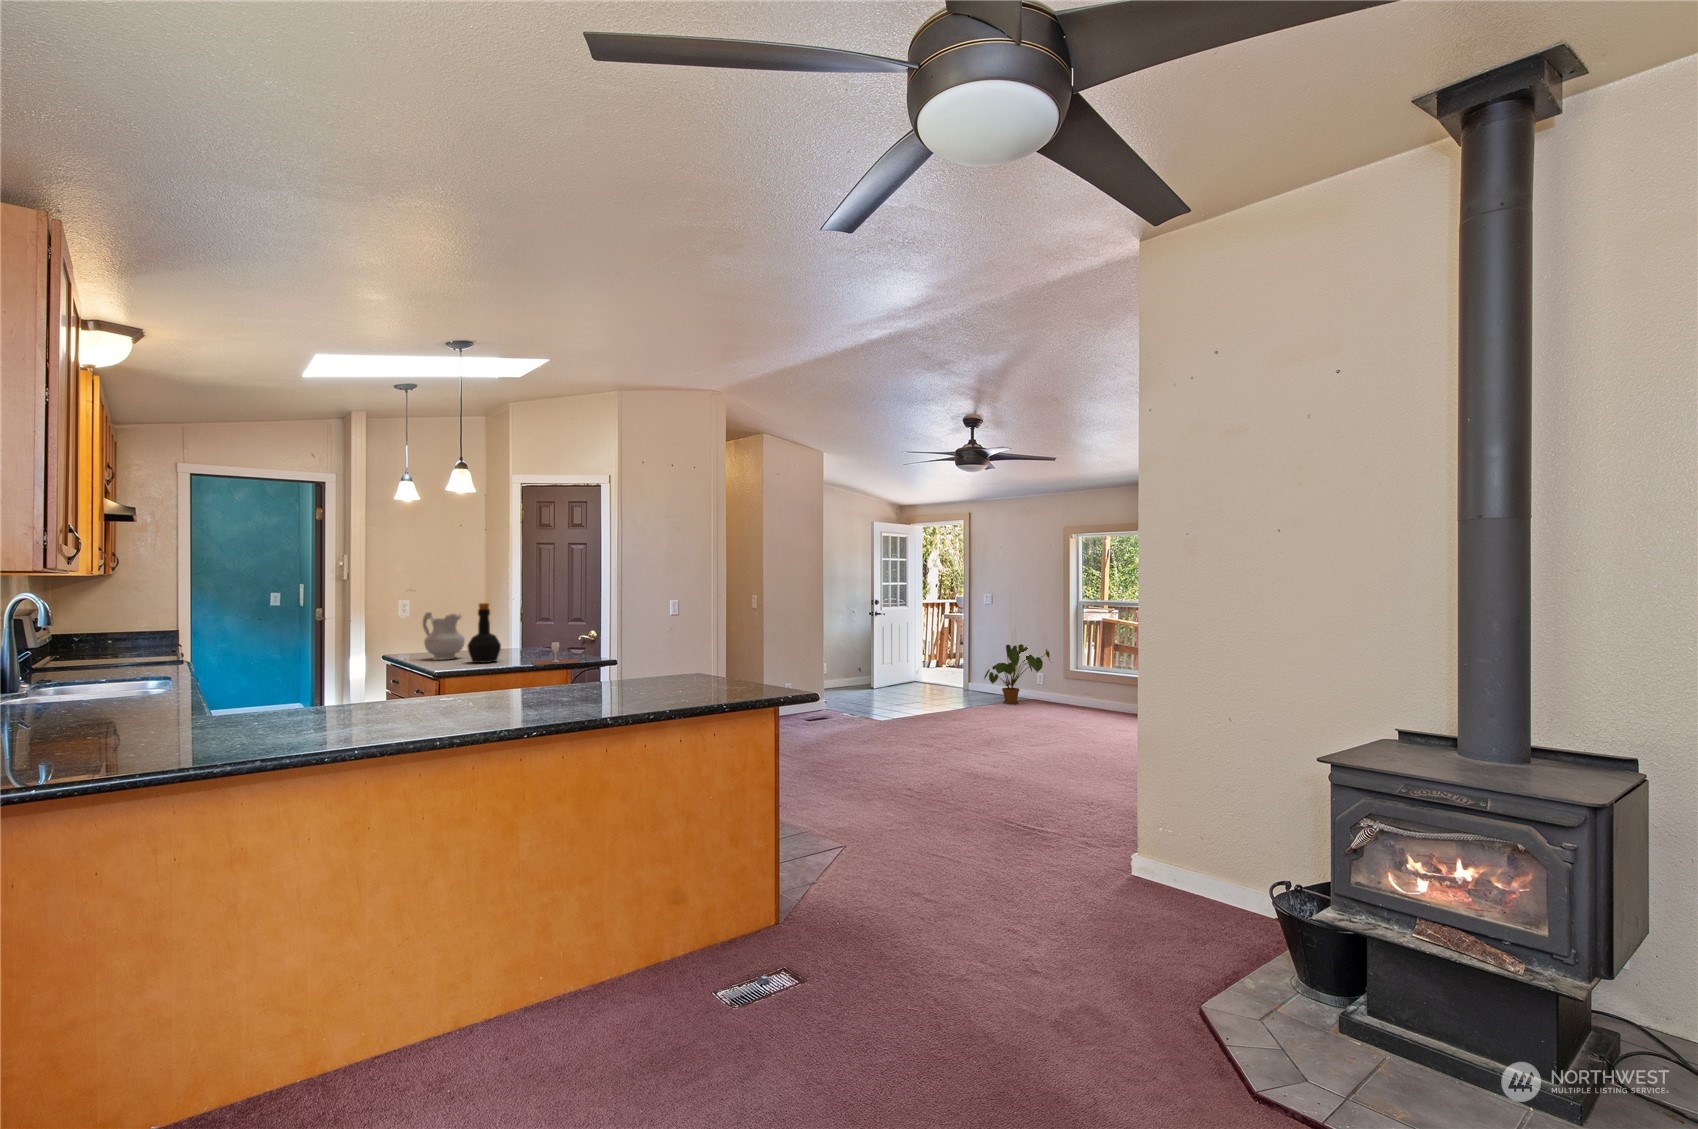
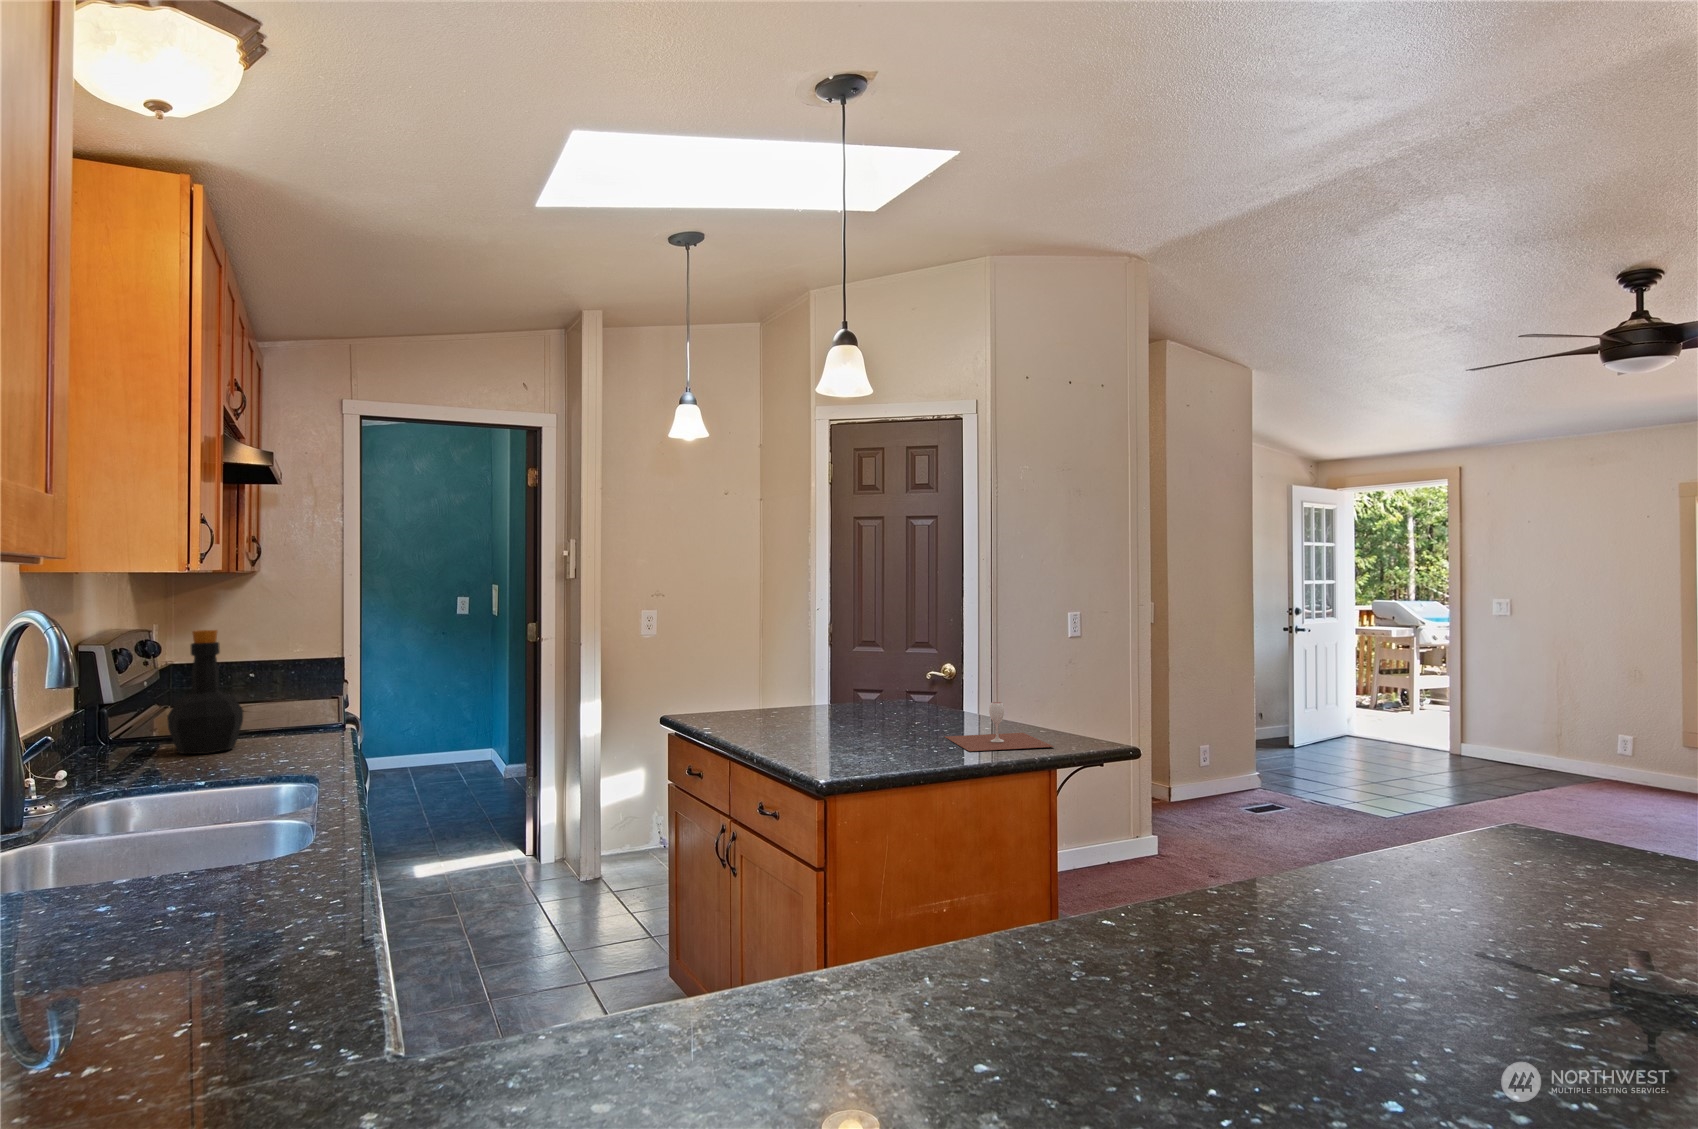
bottle: present [468,603,501,663] -> present [167,630,243,754]
ceramic pitcher: present [423,612,465,659] -> none [734,638,807,727]
house plant: present [984,644,1050,704] -> none [1513,684,1647,787]

